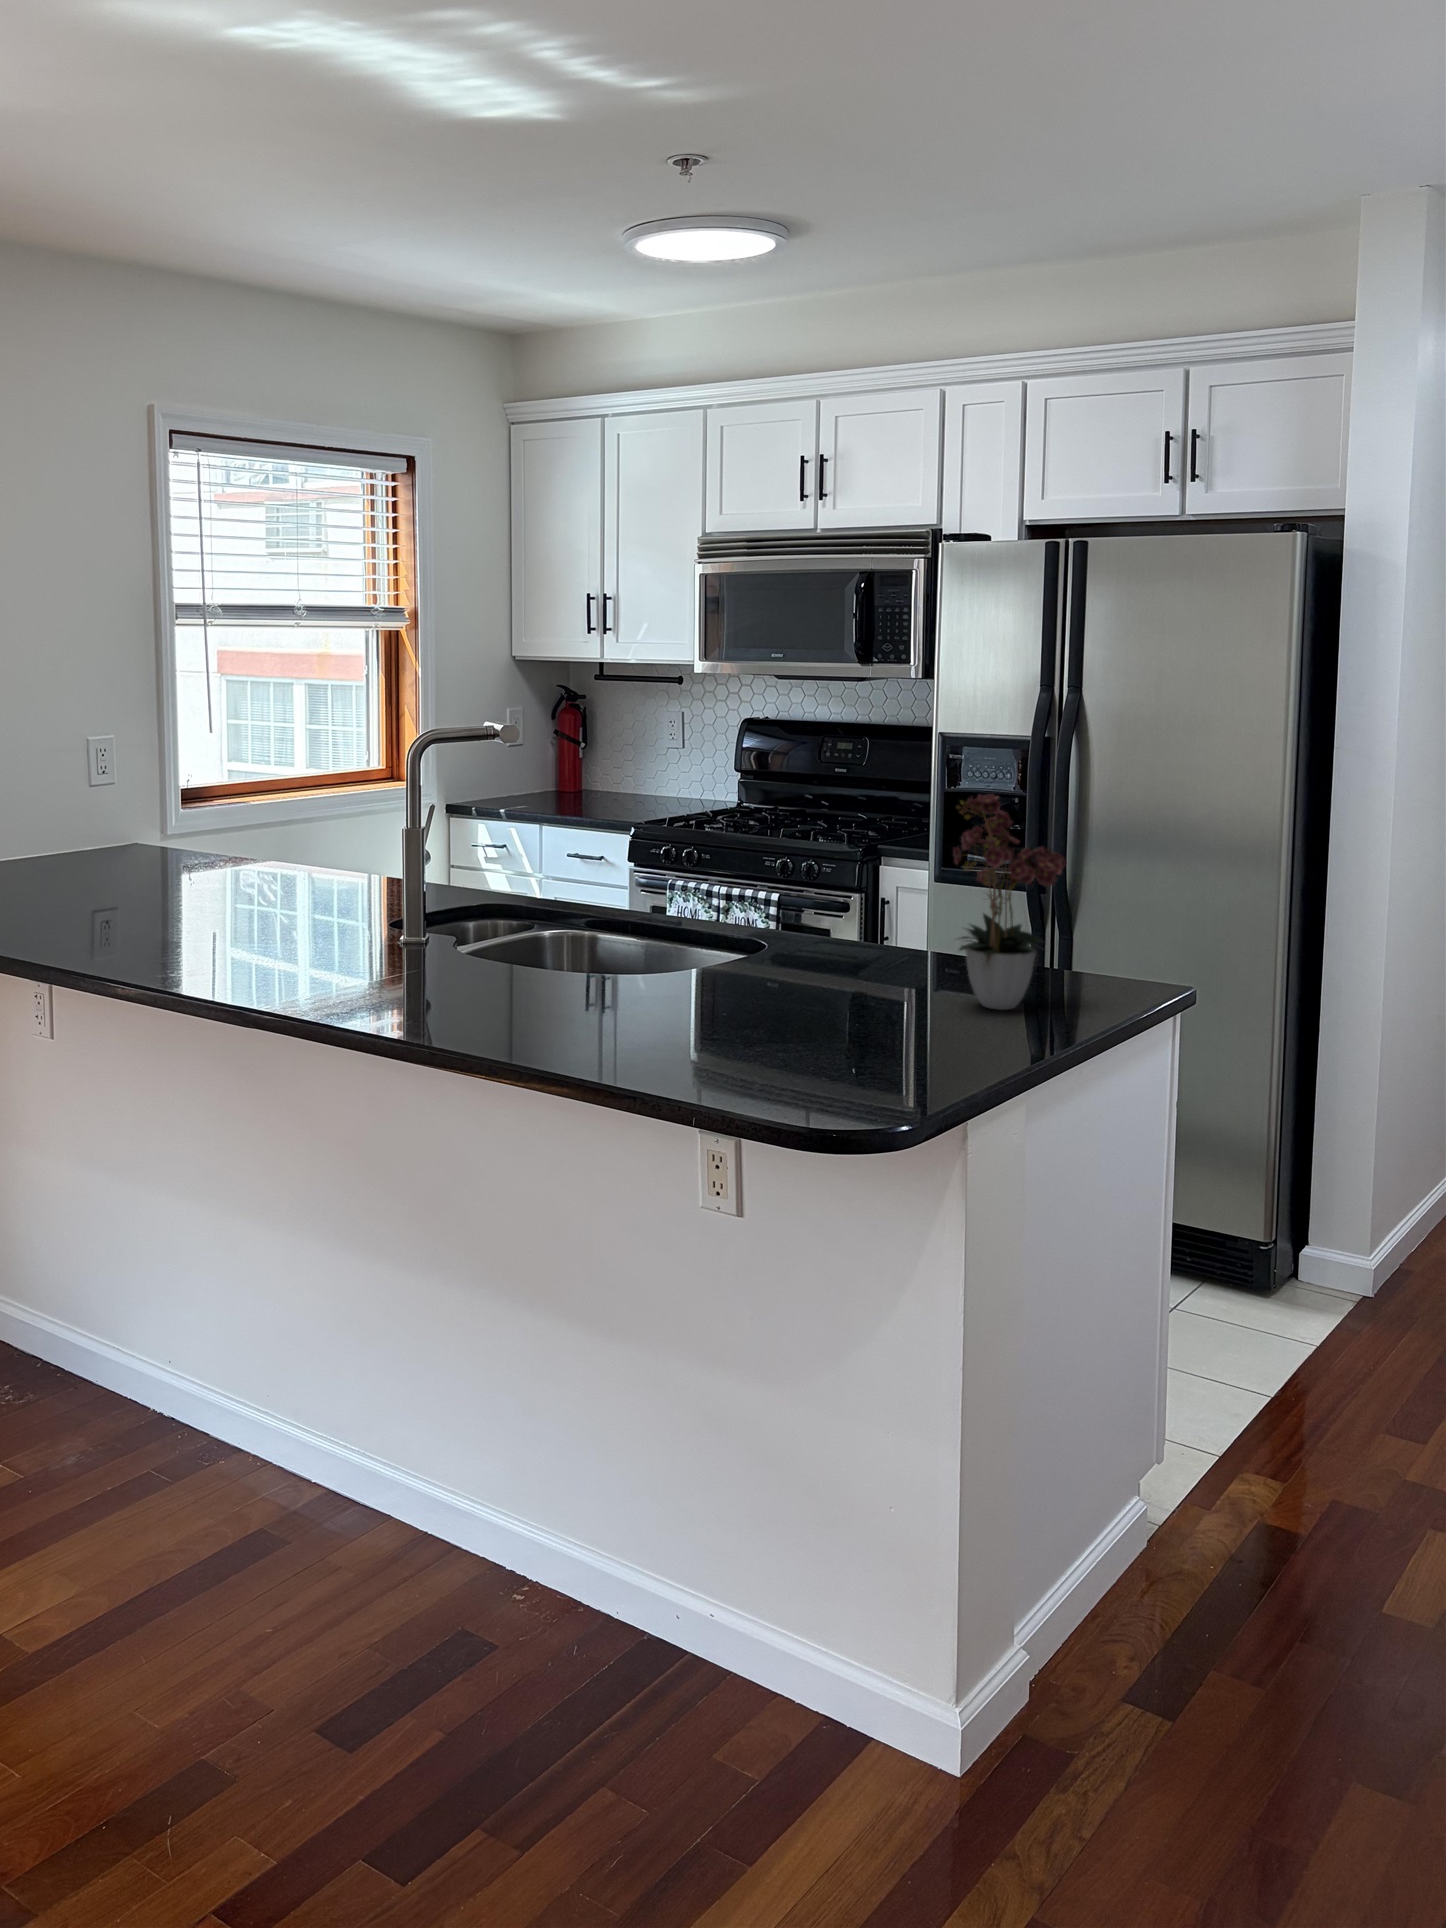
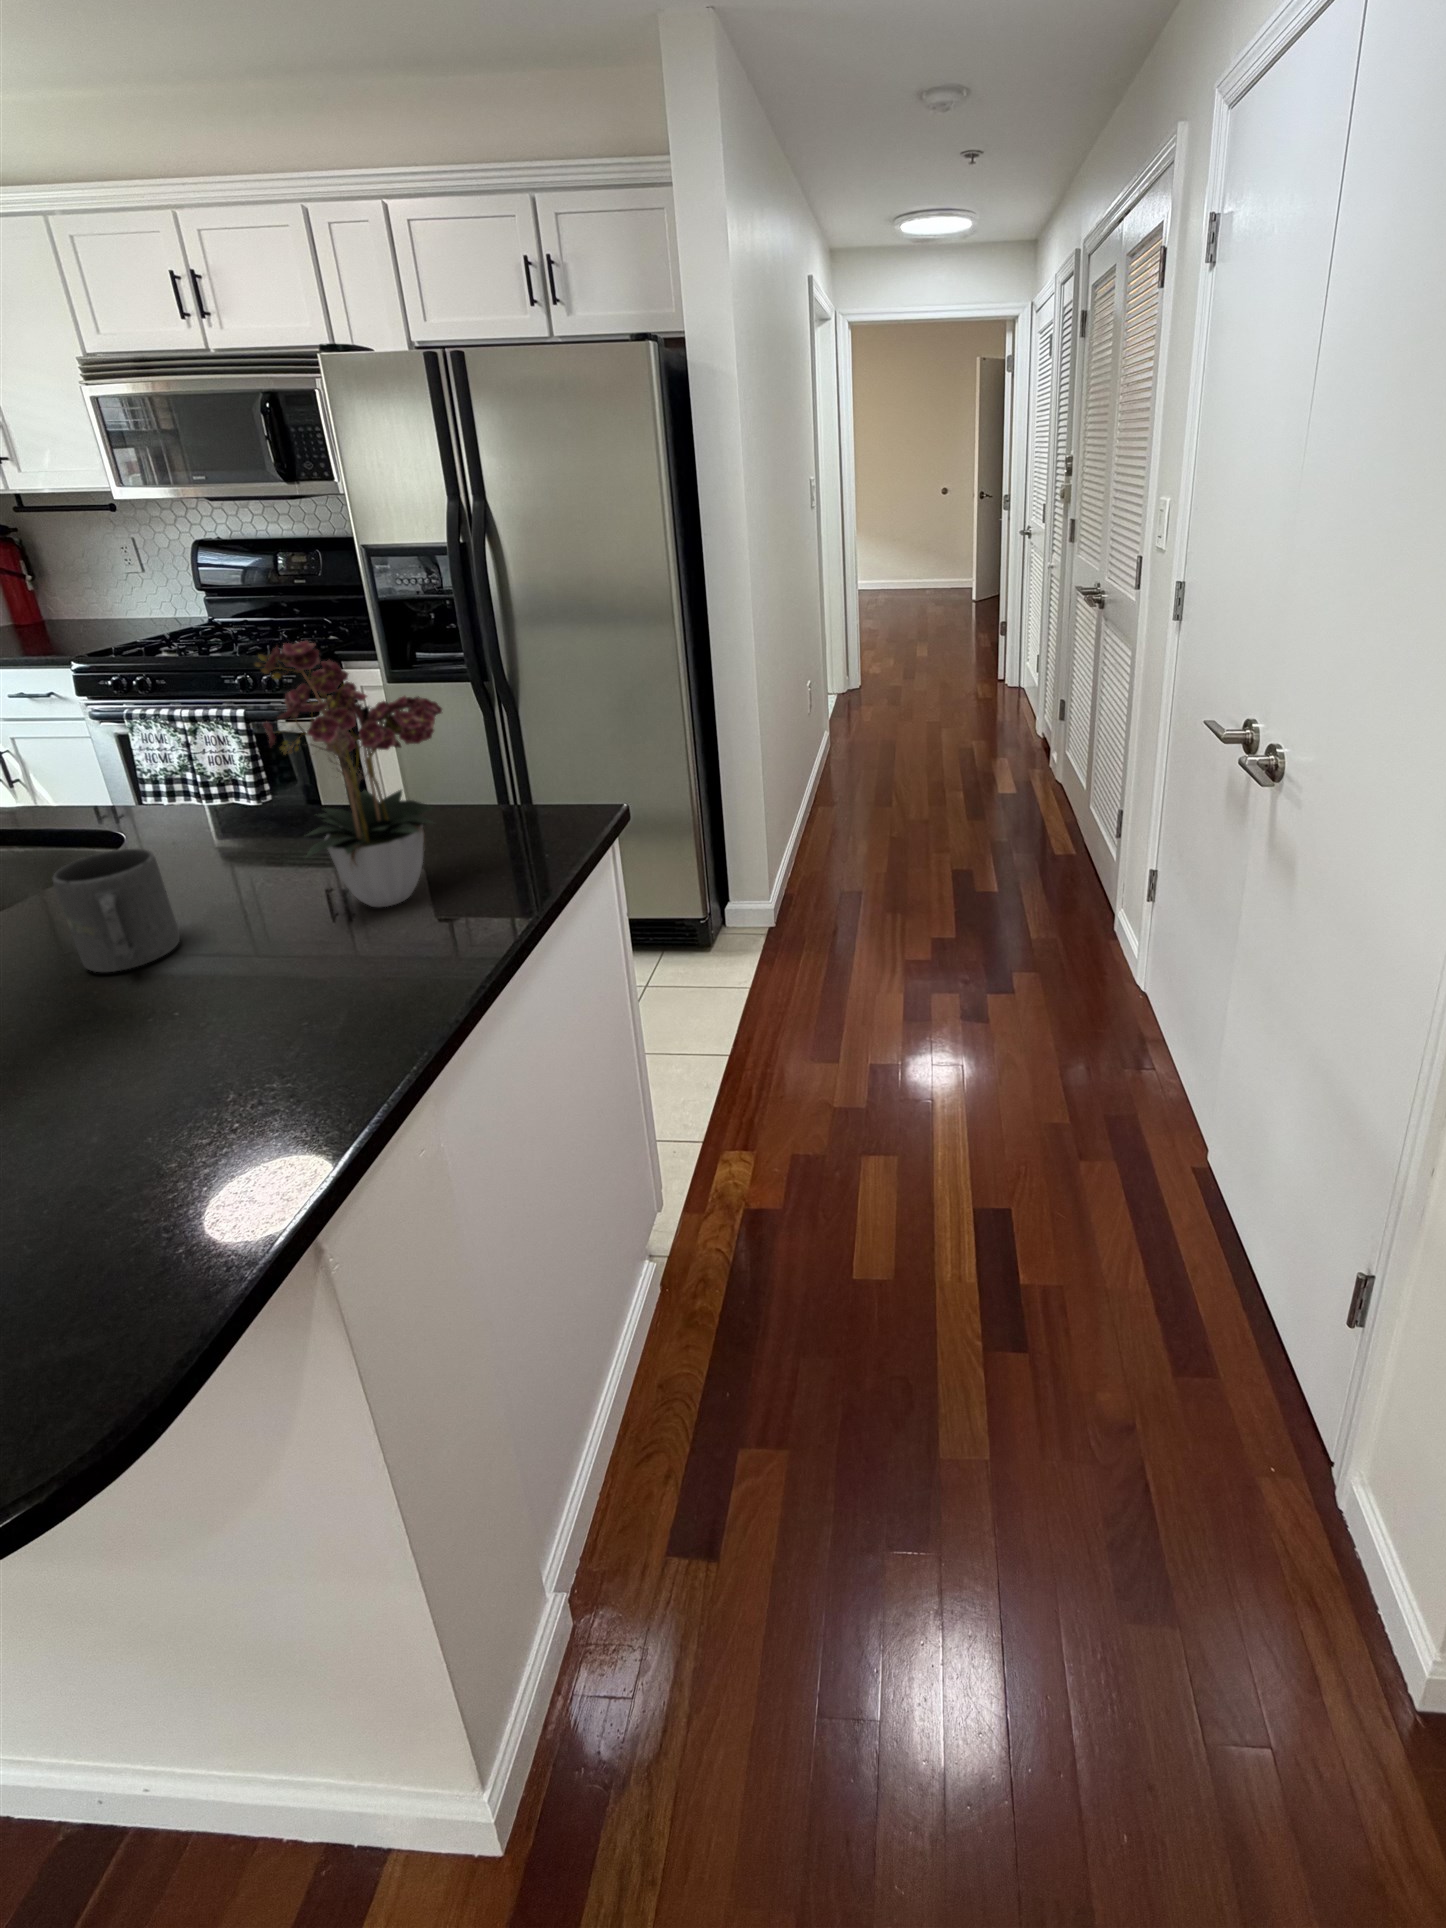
mug: none [803,926,860,1006] -> present [53,849,180,972]

